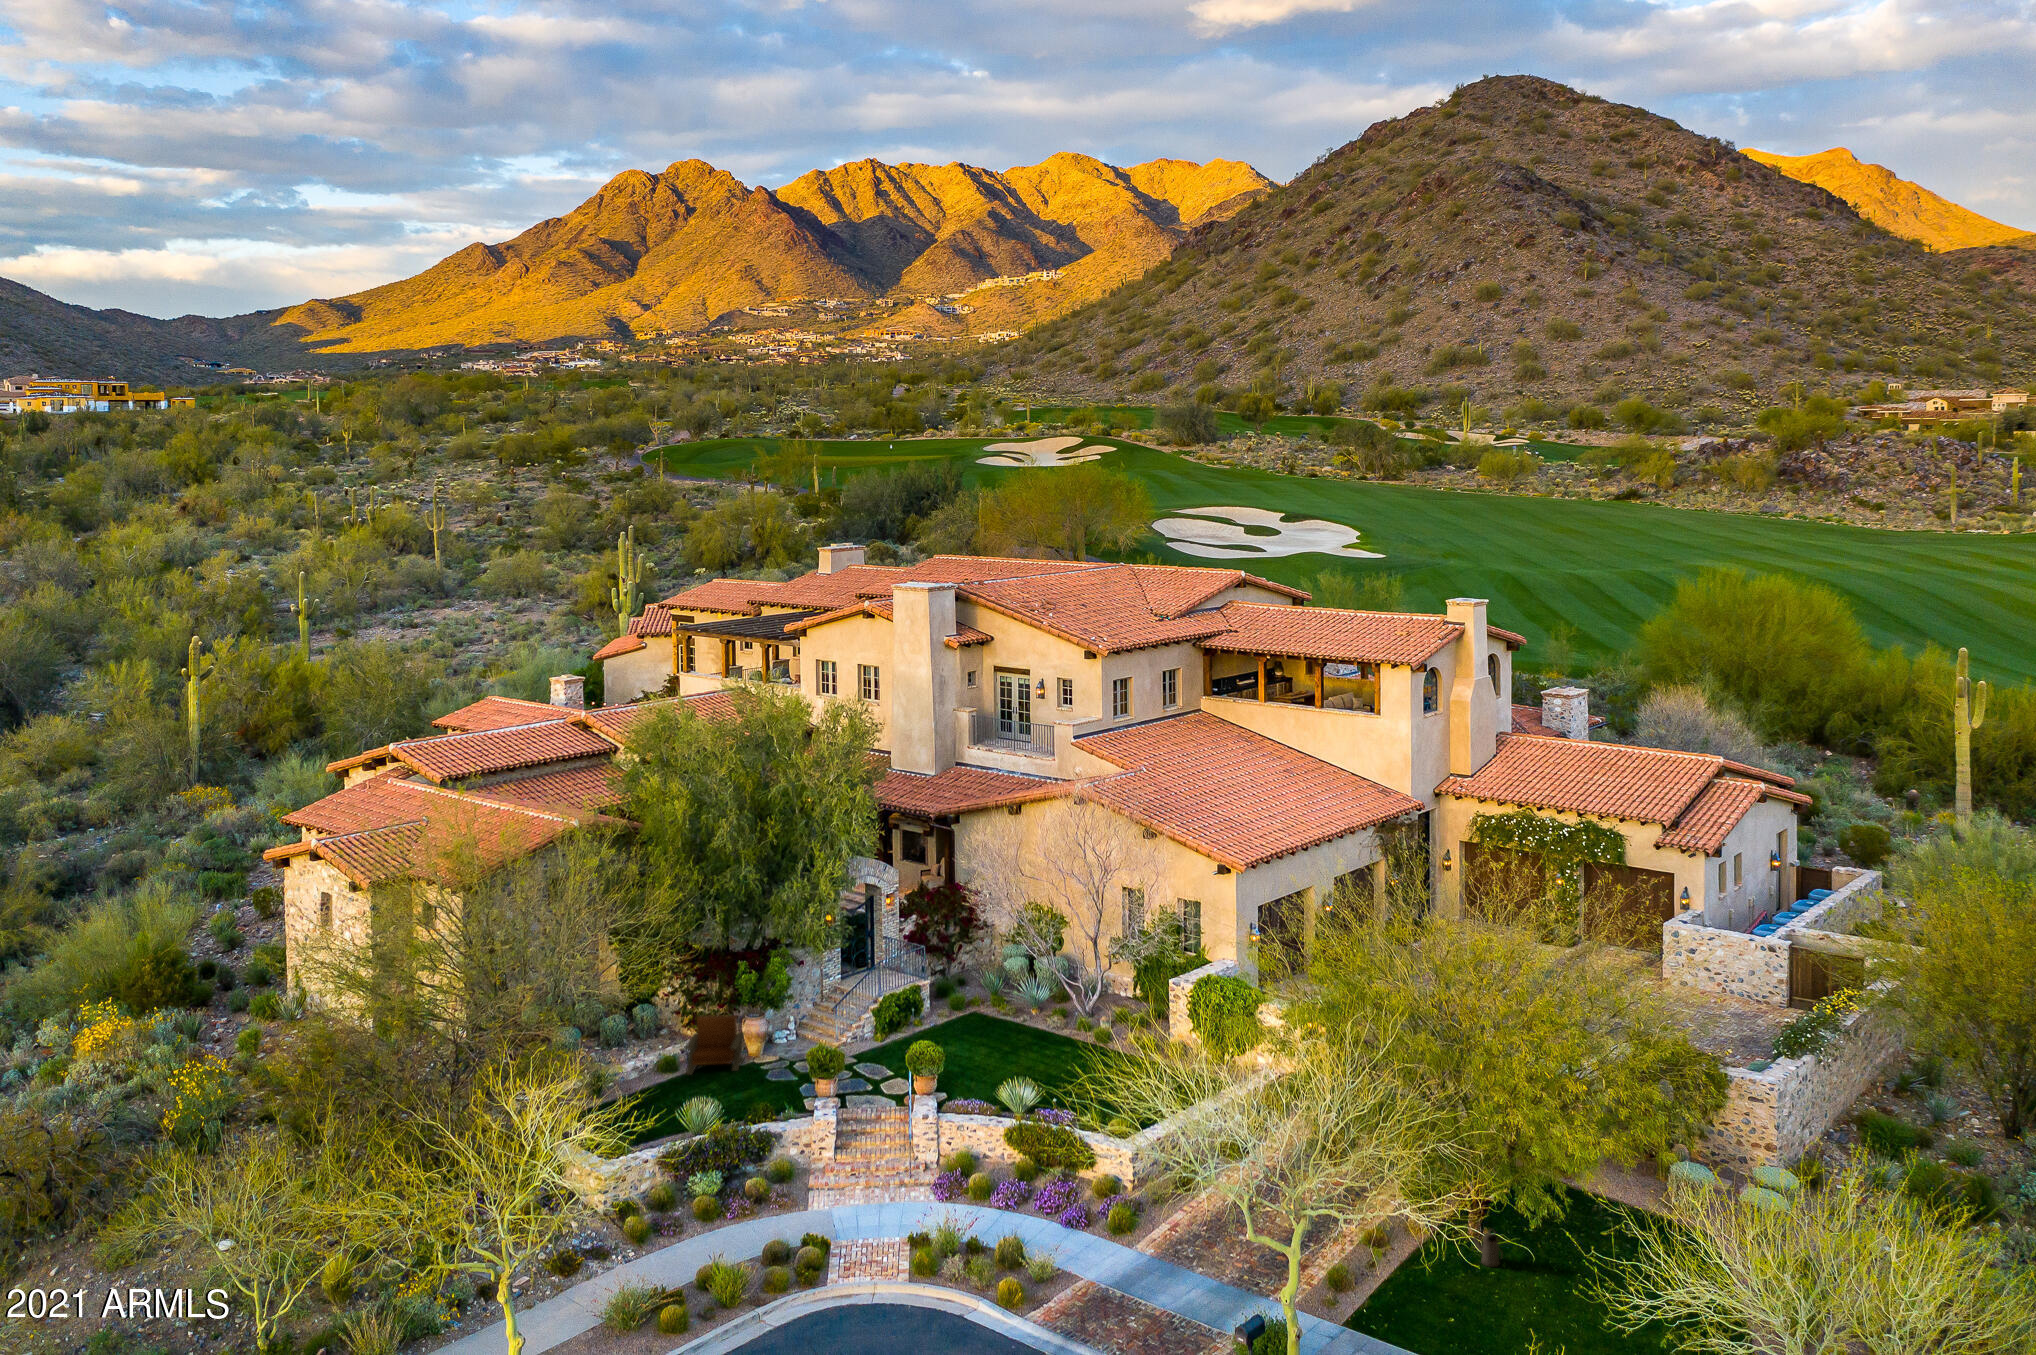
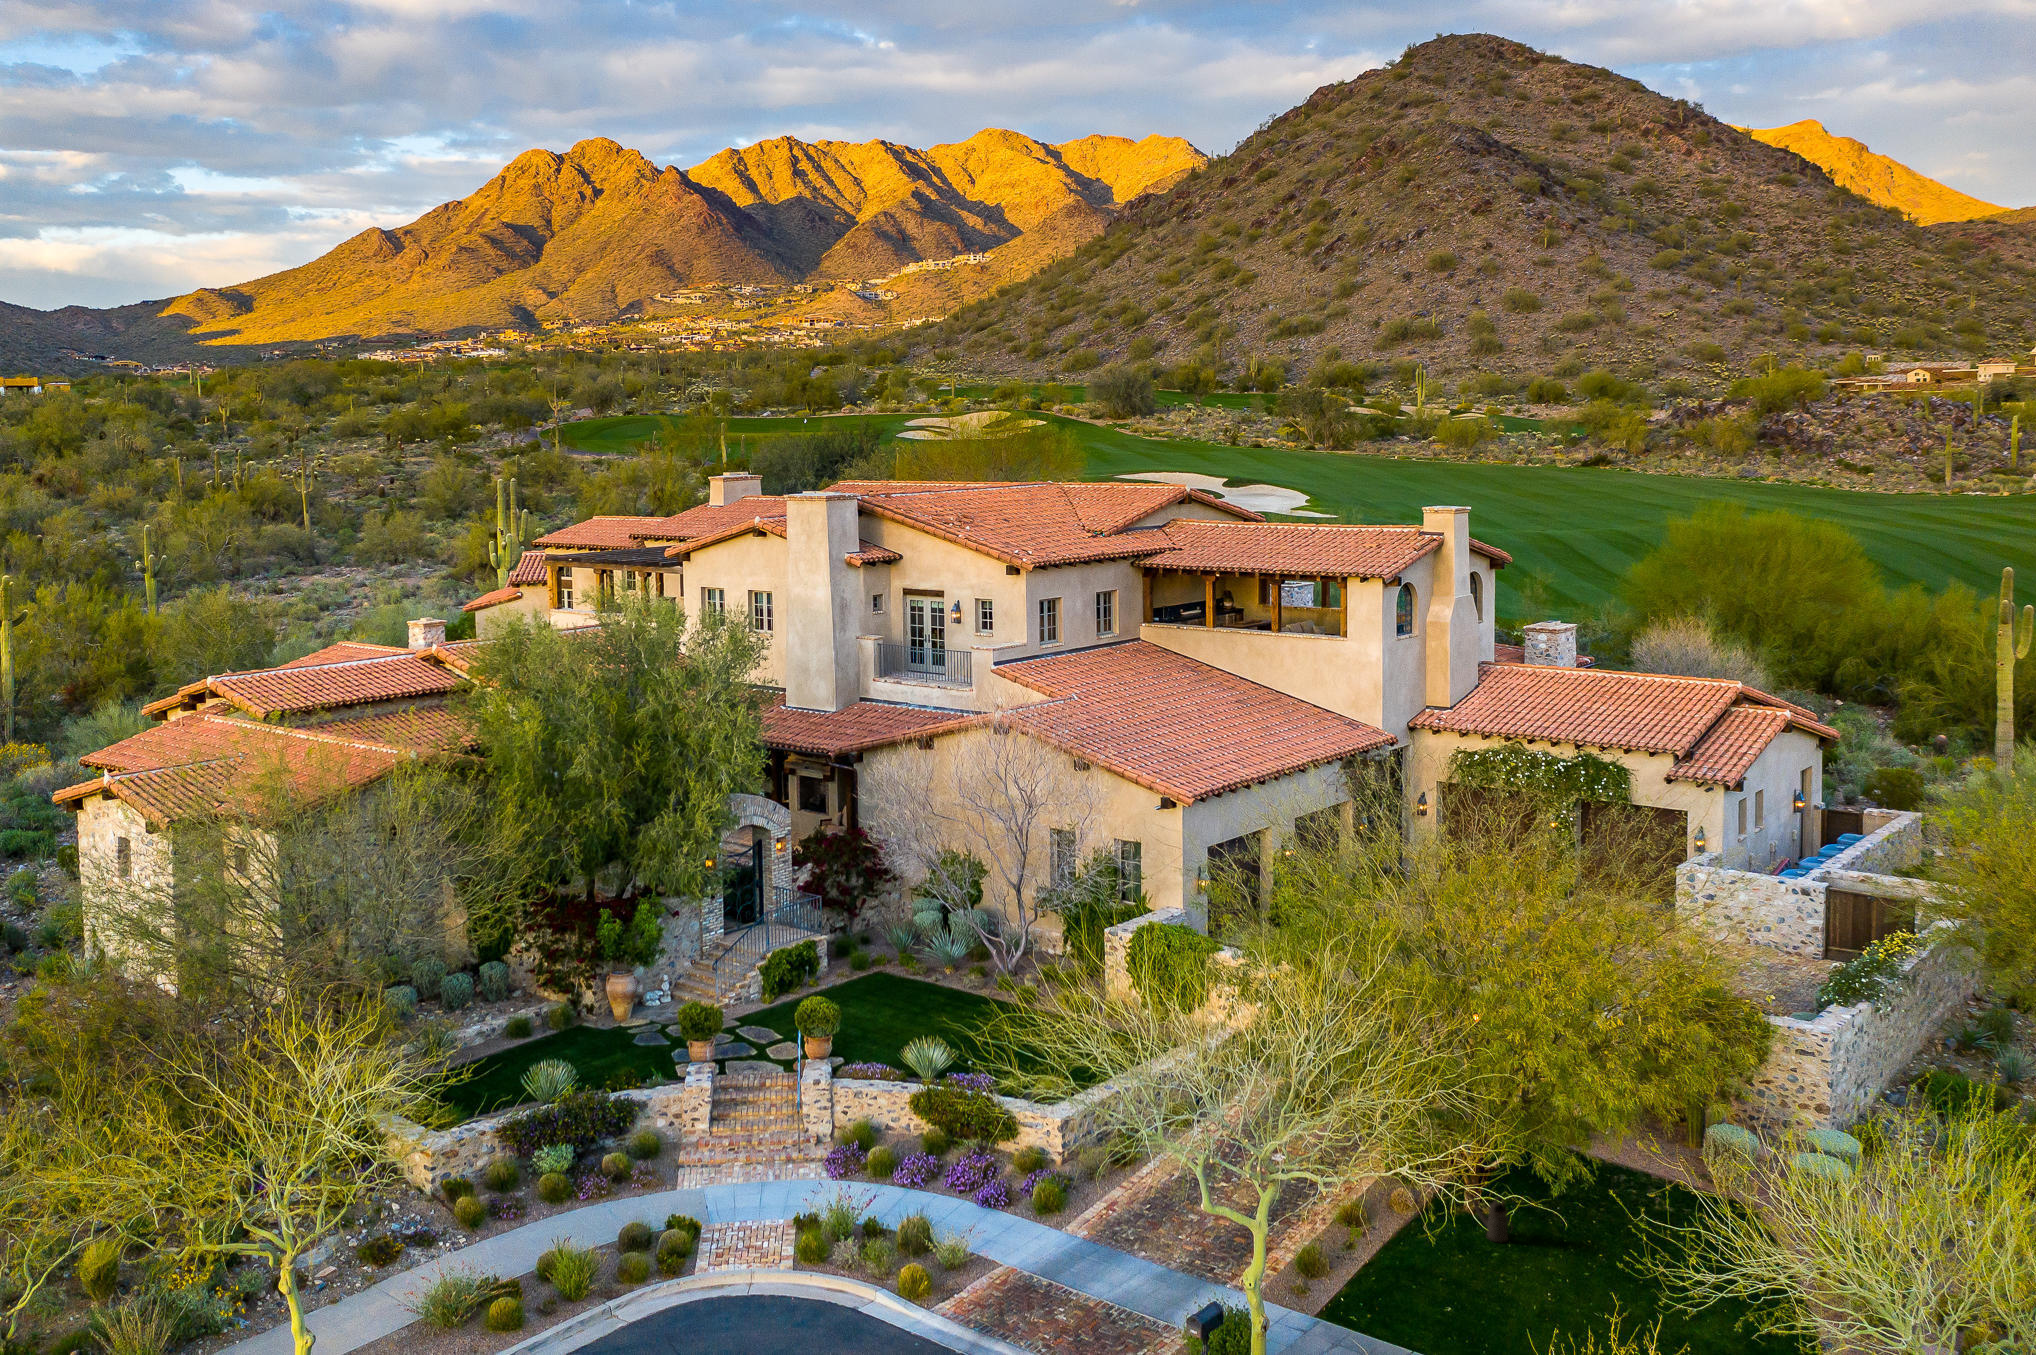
lounge chair: present [685,1015,744,1075] -> none [532,973,607,1043]

